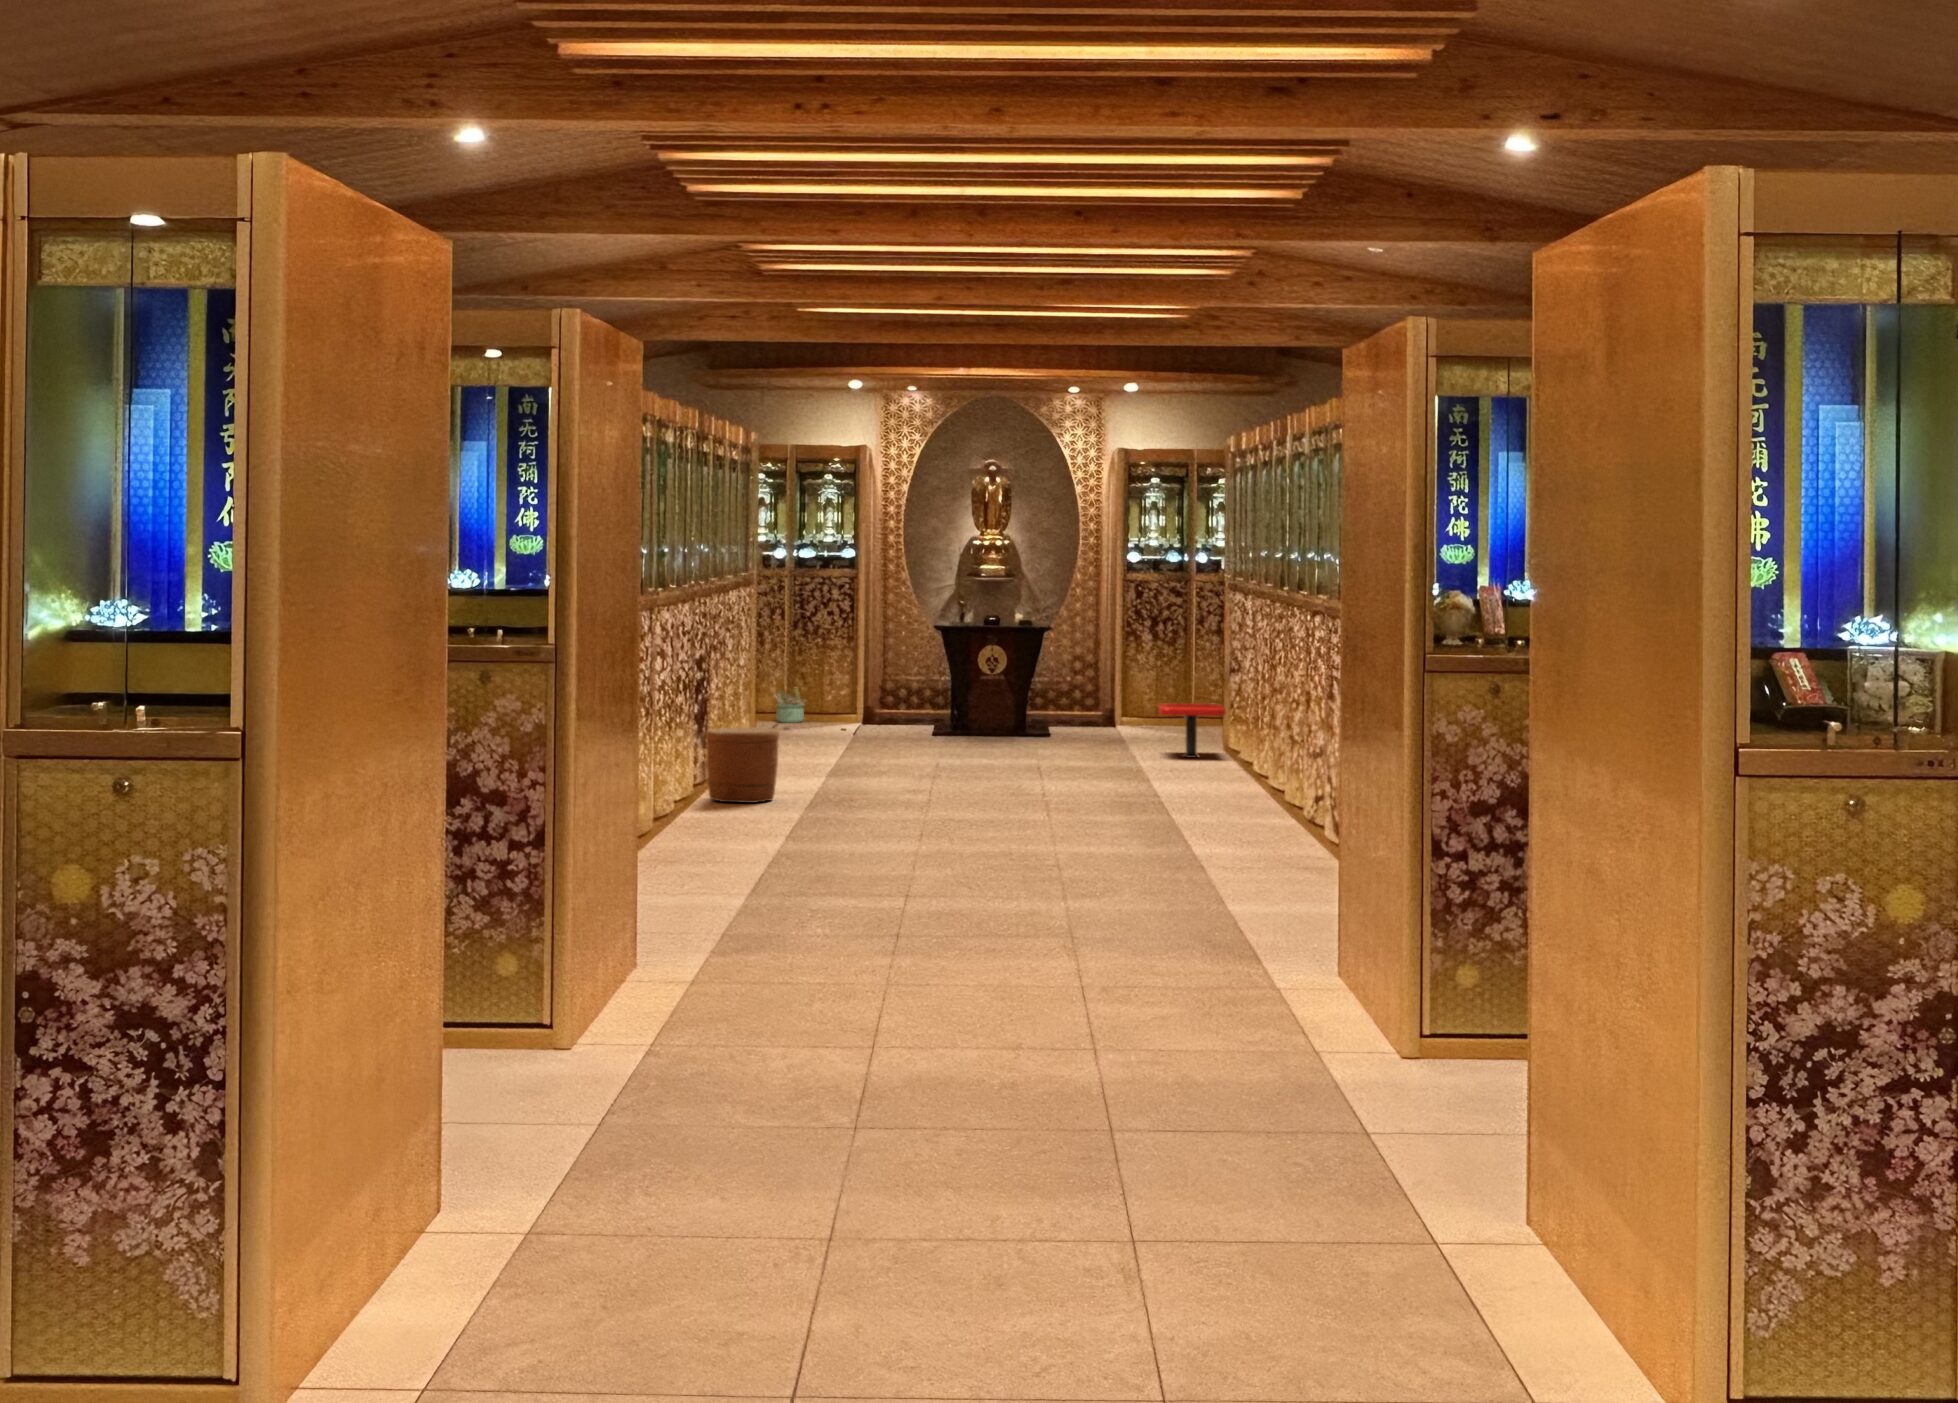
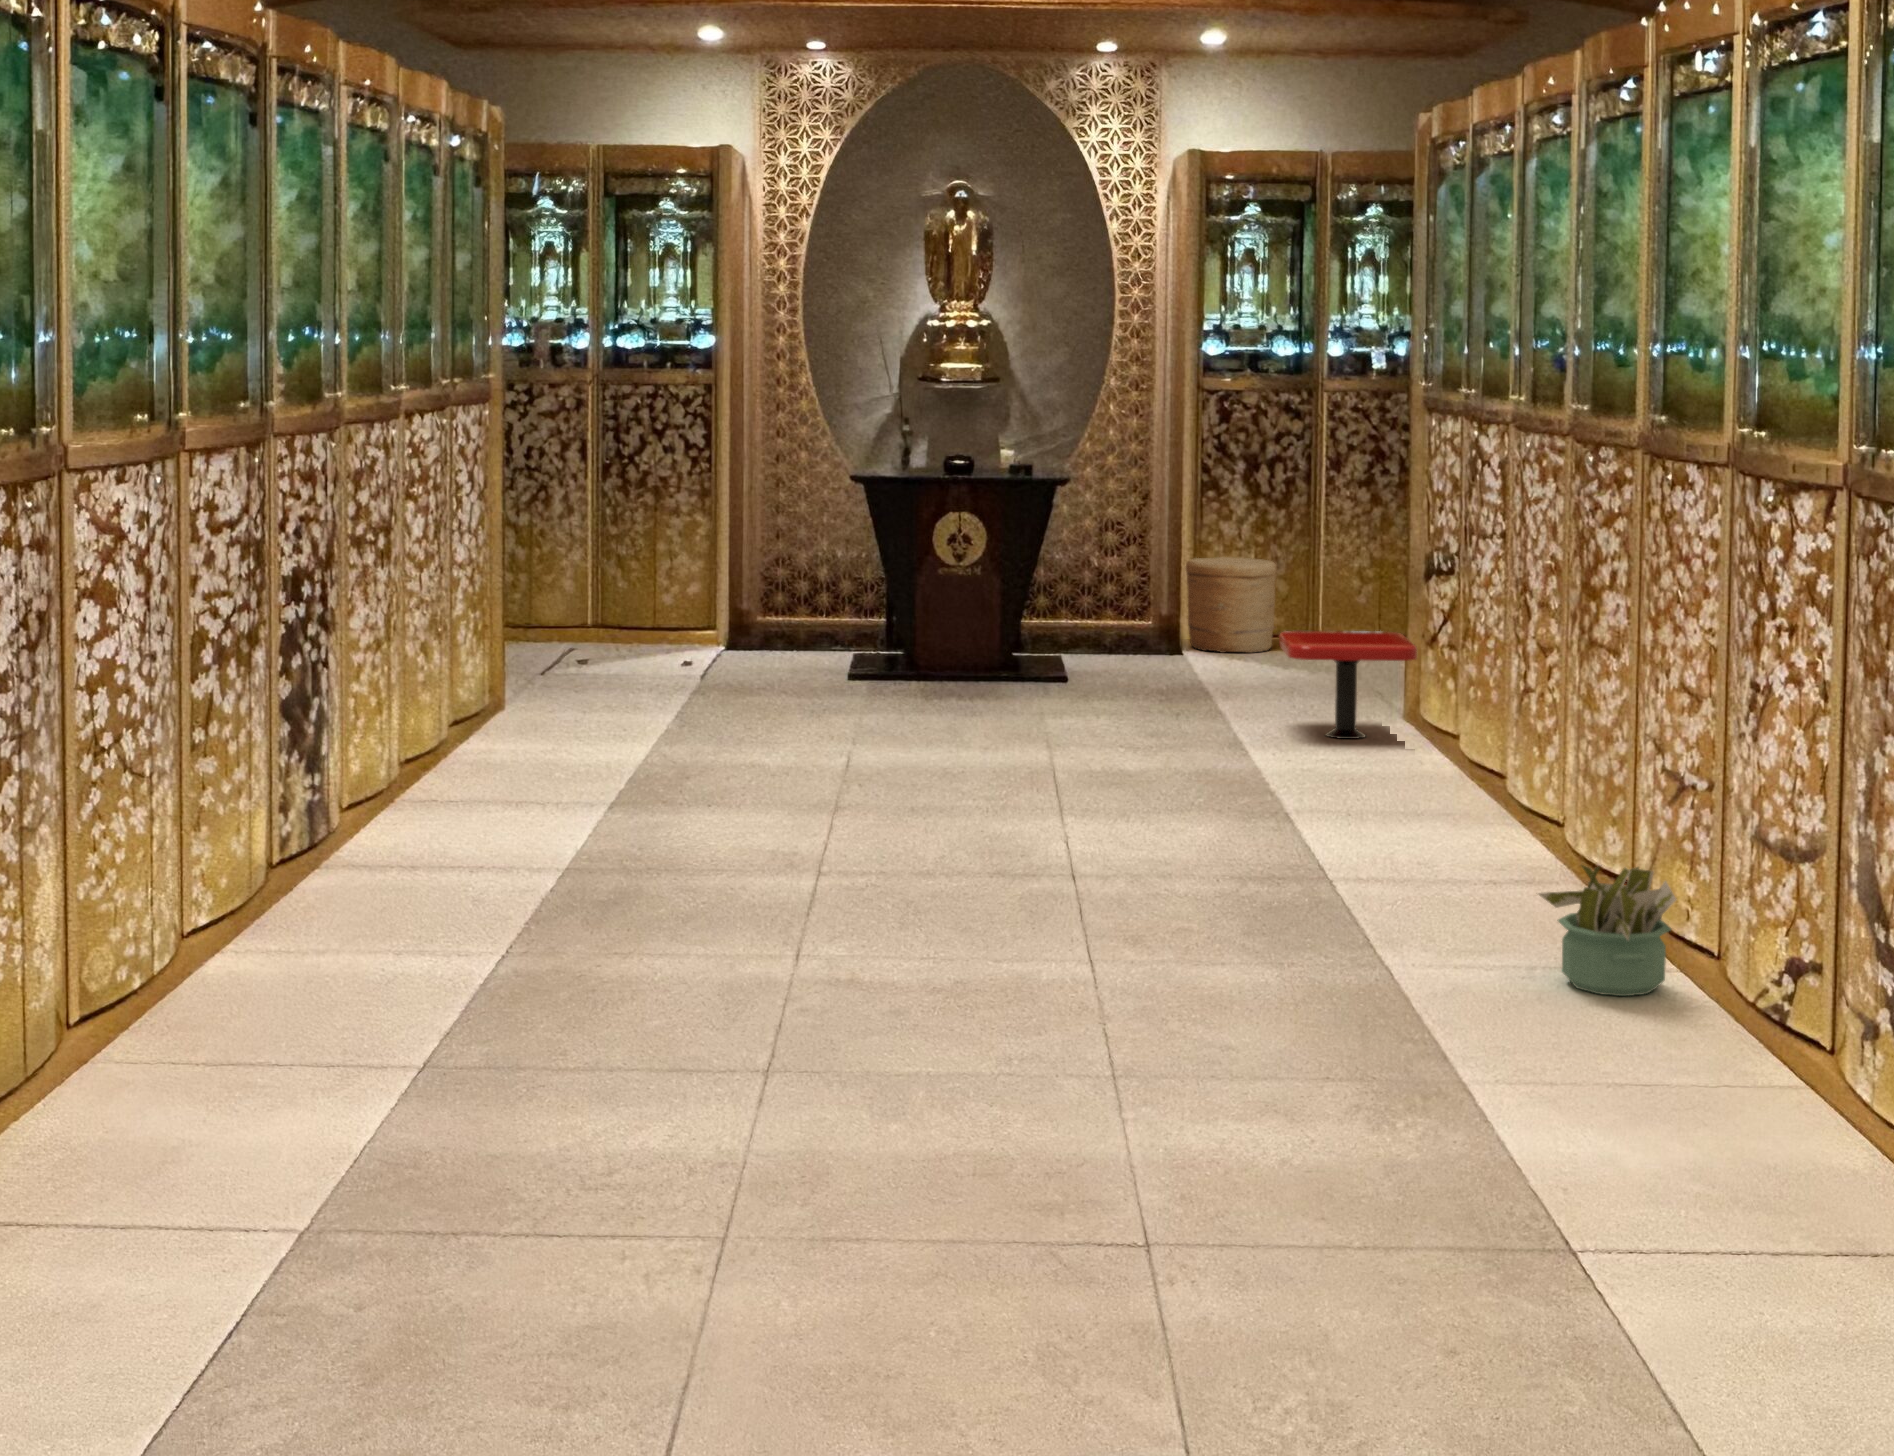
decorative plant: present [775,687,805,723] -> present [1538,865,1676,996]
woven basket: present [706,727,779,803] -> present [1186,557,1277,653]

